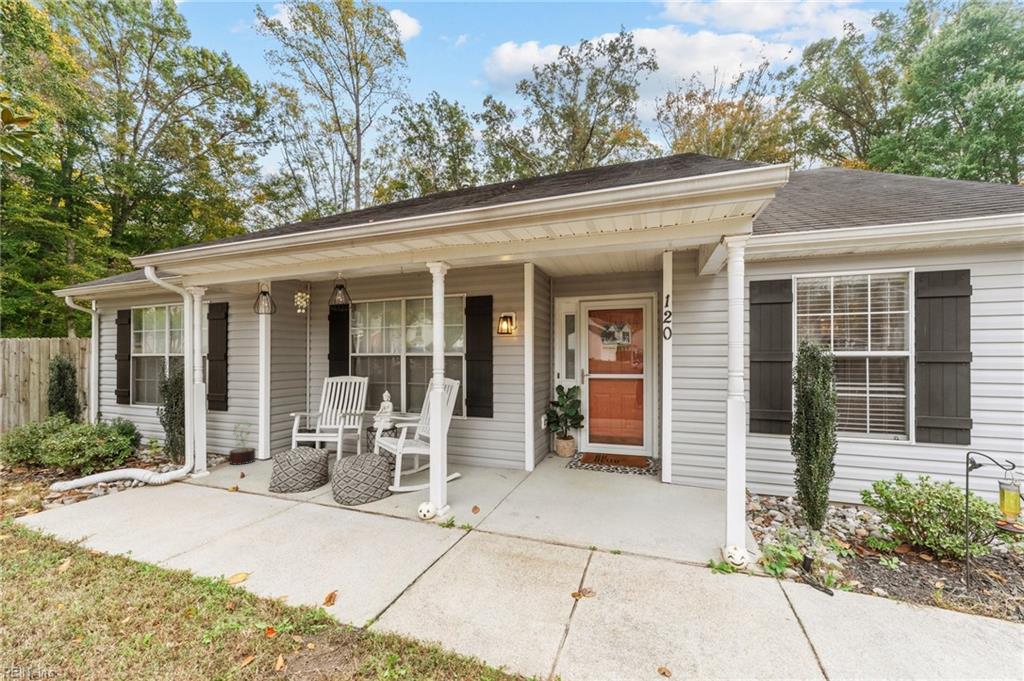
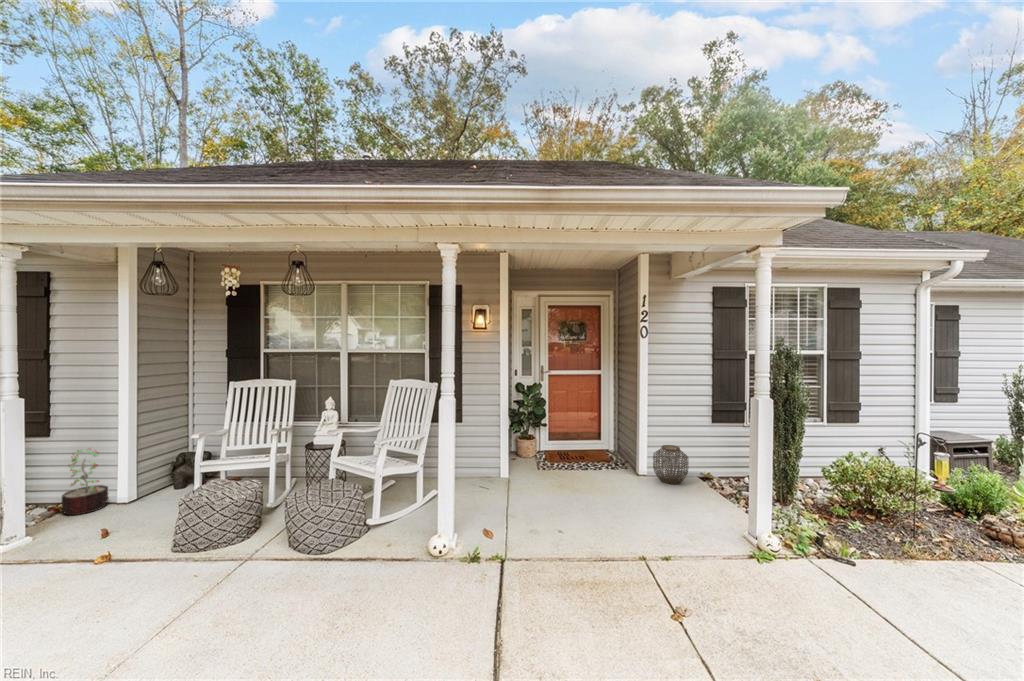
woven basket: none [673,453,711,495] -> present [653,445,688,484]

